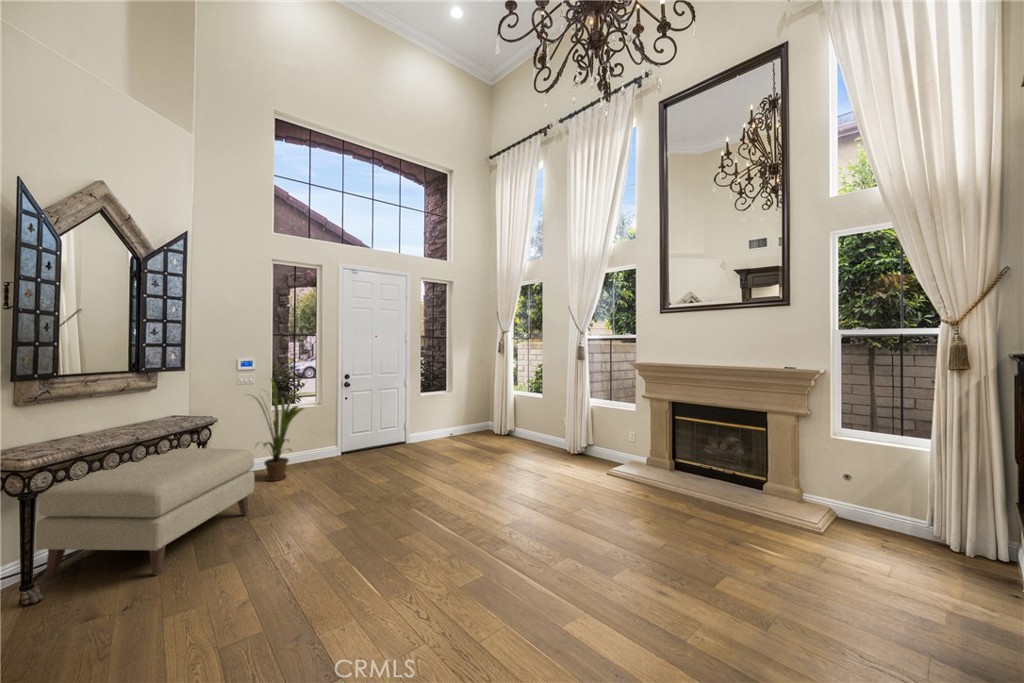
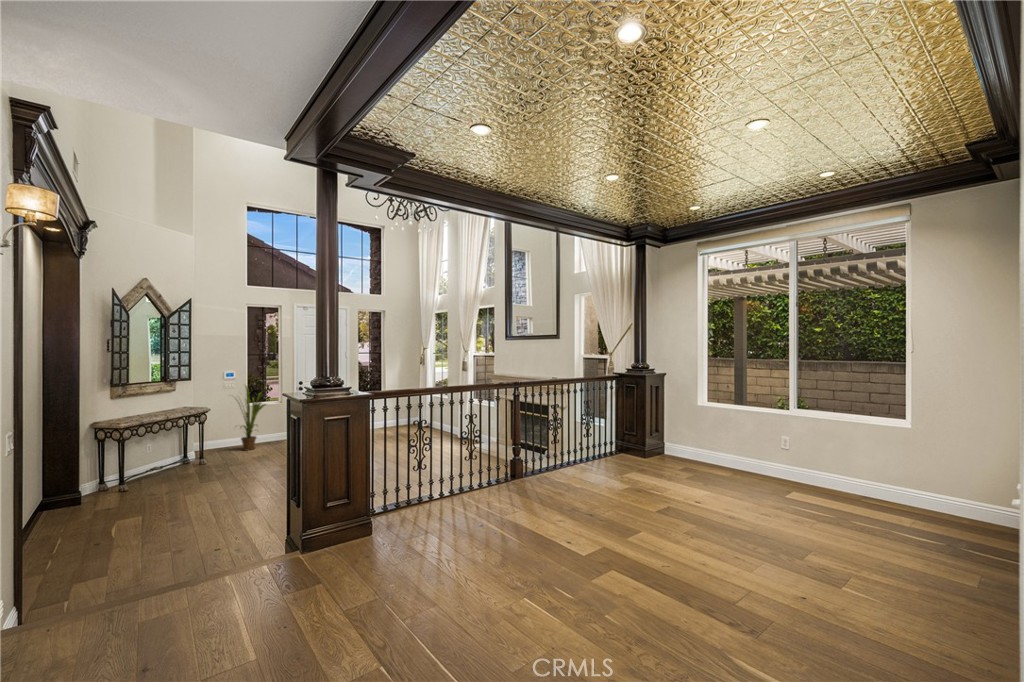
ottoman: present [36,448,254,575] -> none [123,426,232,483]

